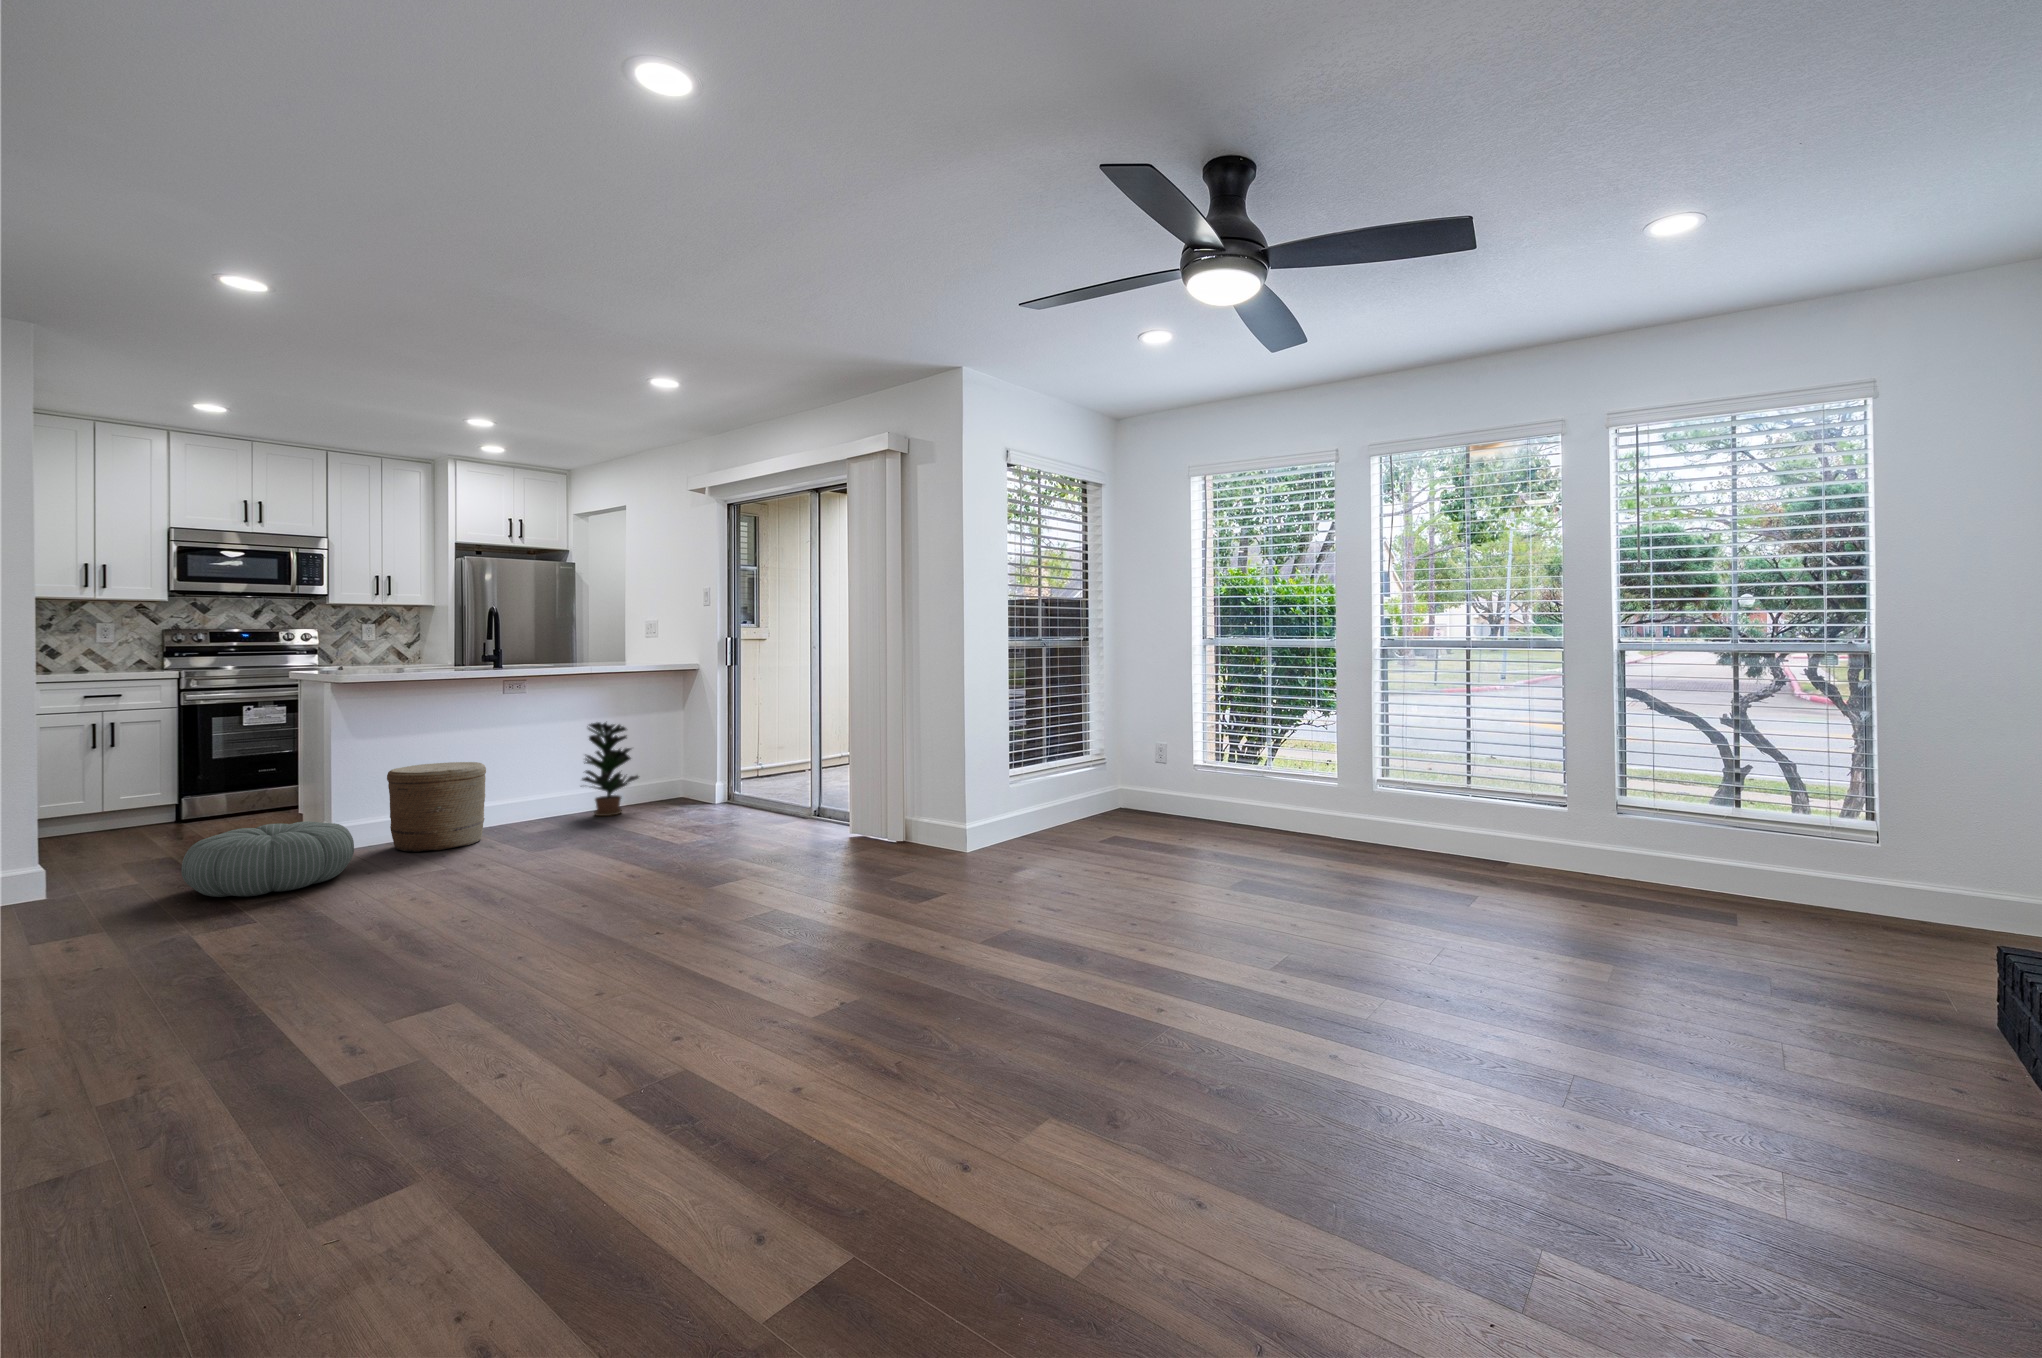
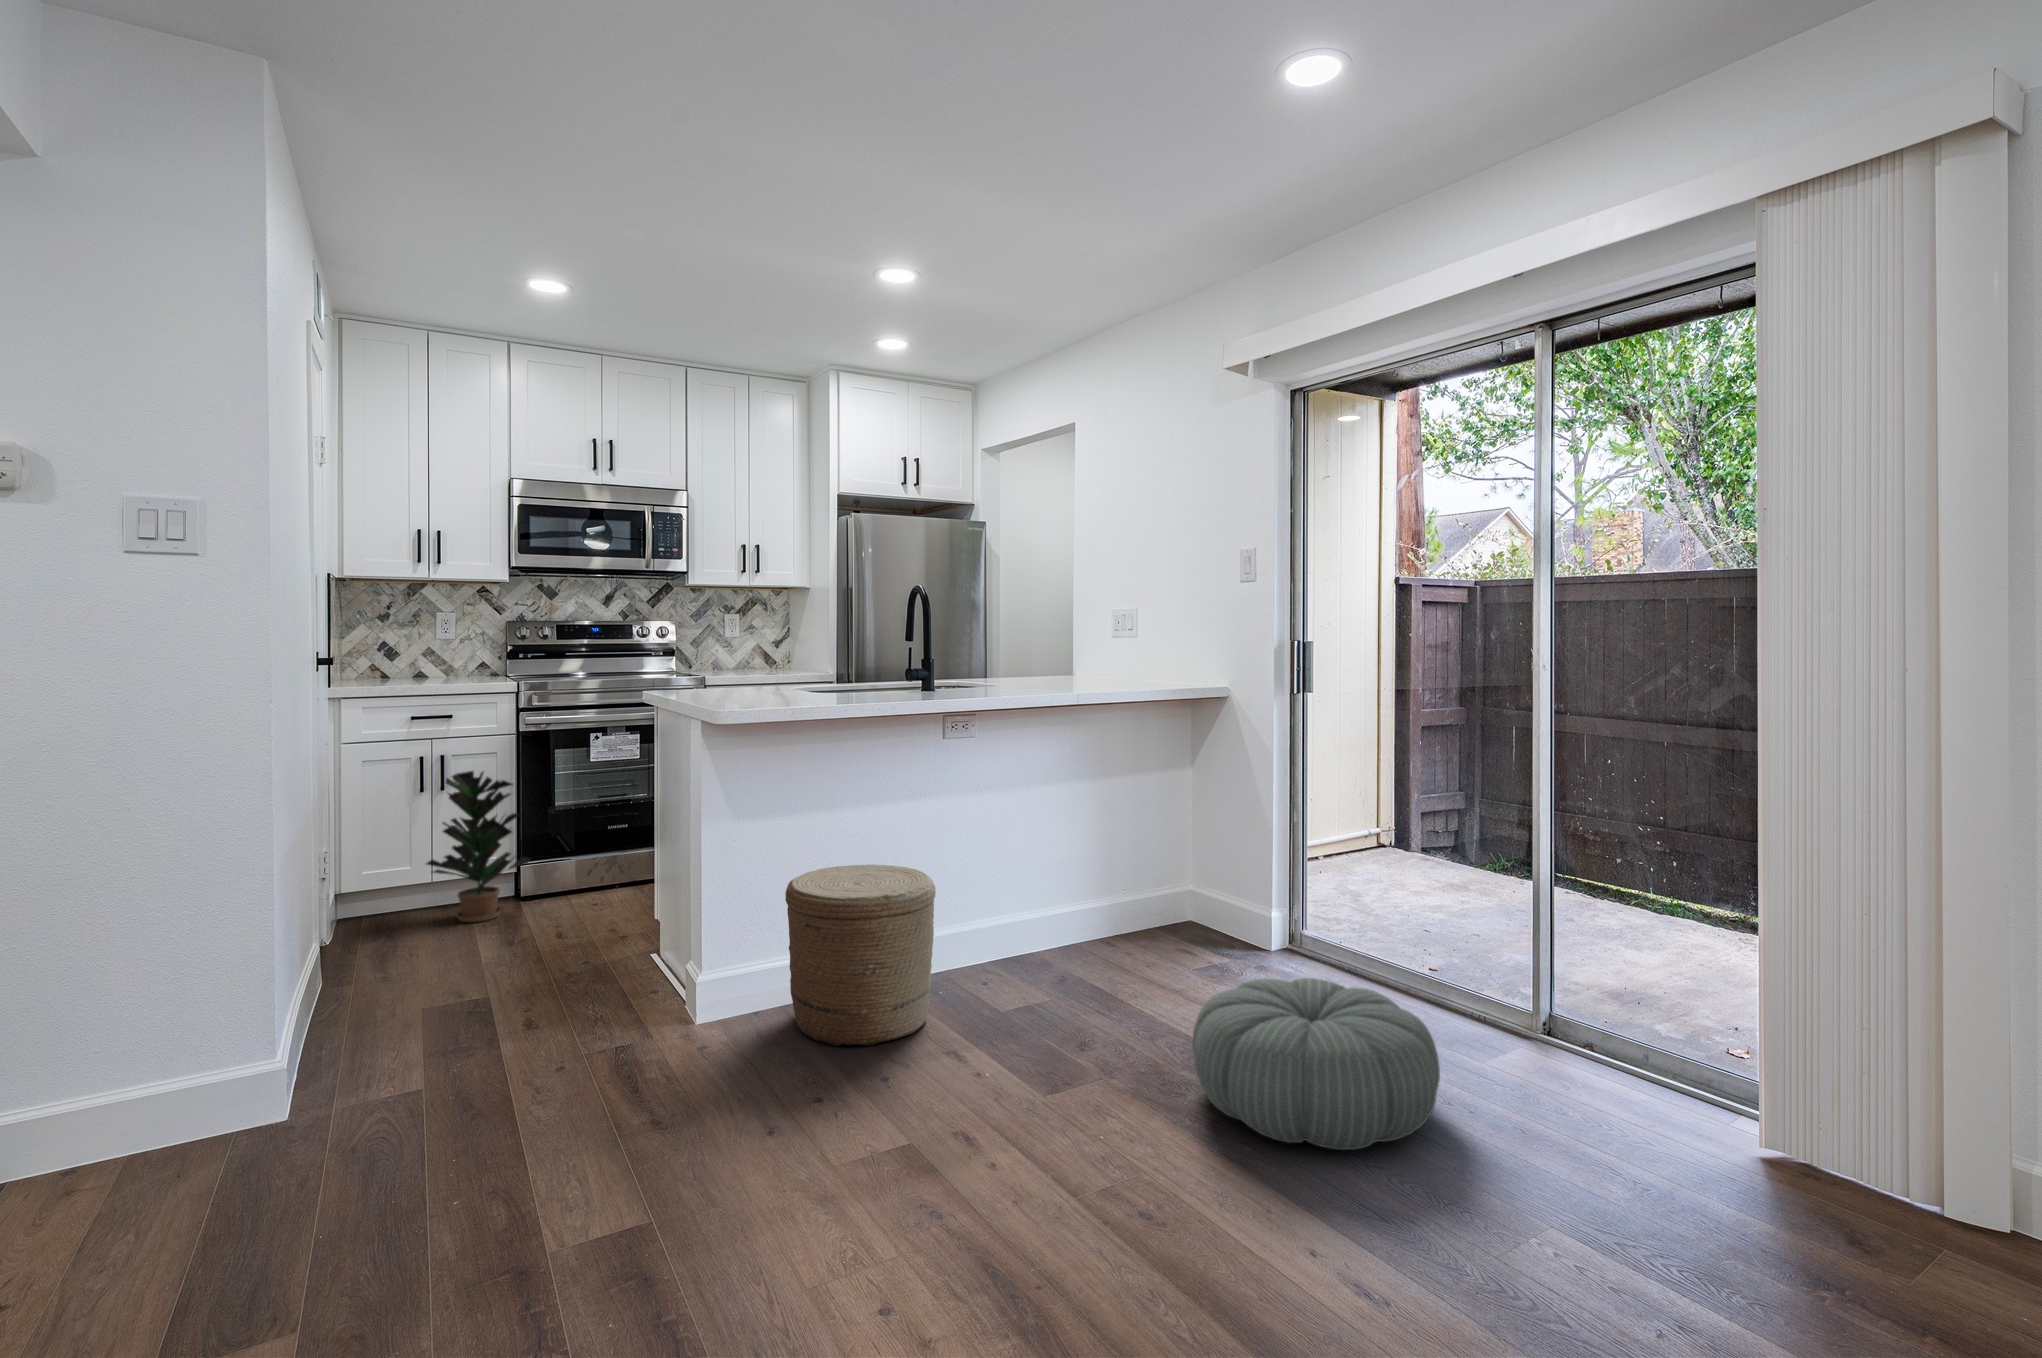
potted plant: present [582,722,639,816] -> present [427,771,530,922]
pouf: present [181,821,354,897] -> present [1192,978,1440,1150]

